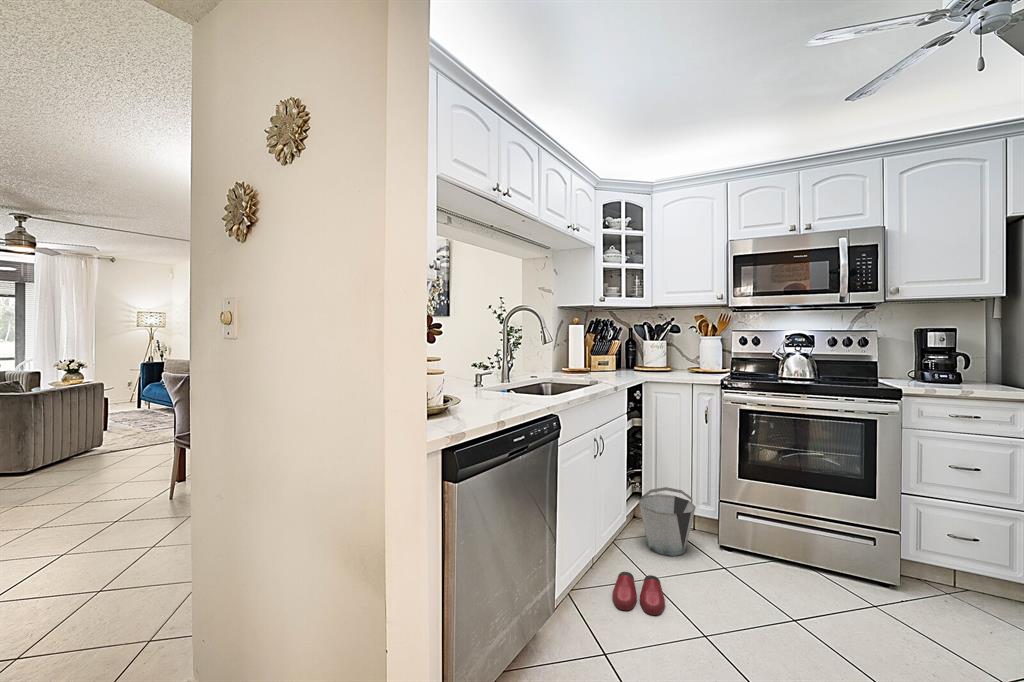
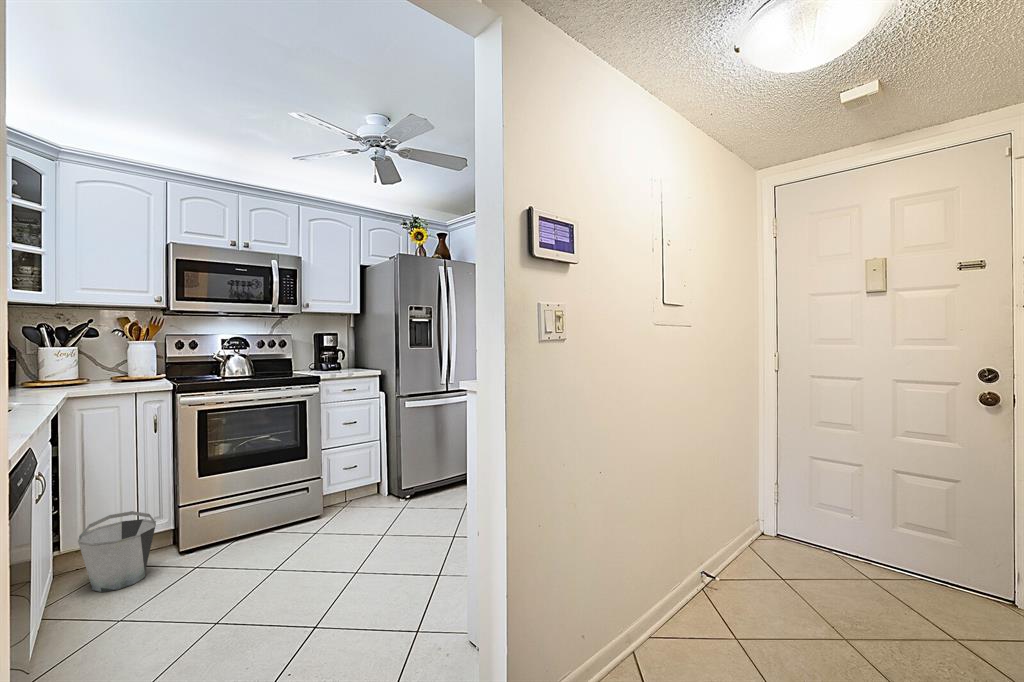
slippers: present [613,572,665,615] -> none [82,607,160,658]

